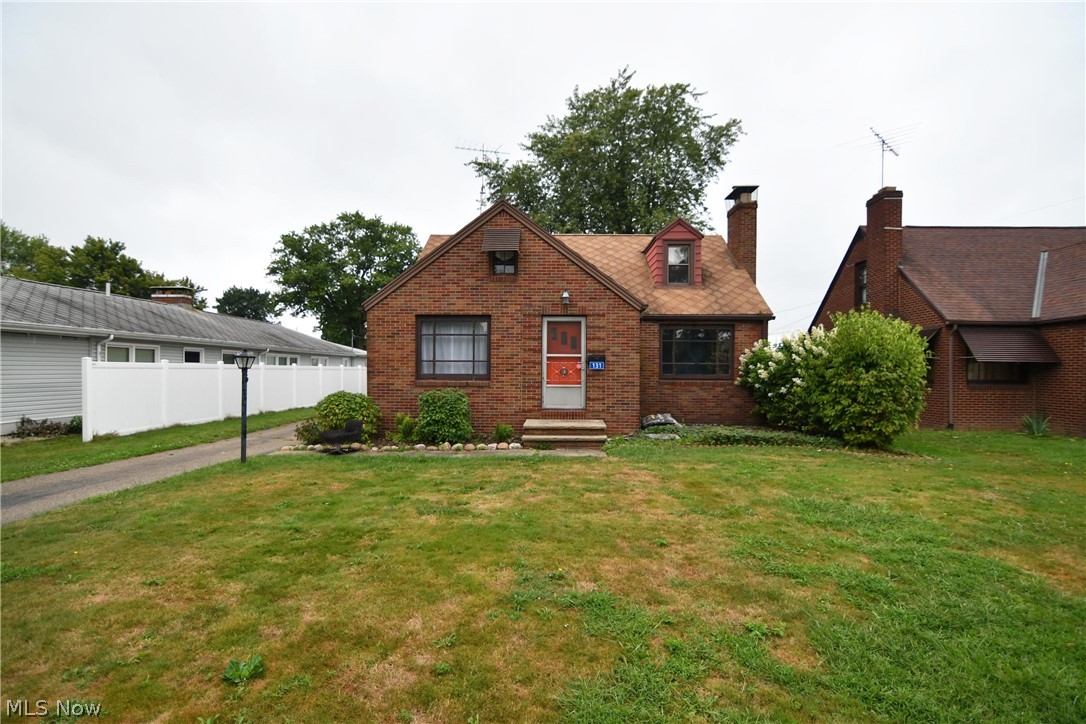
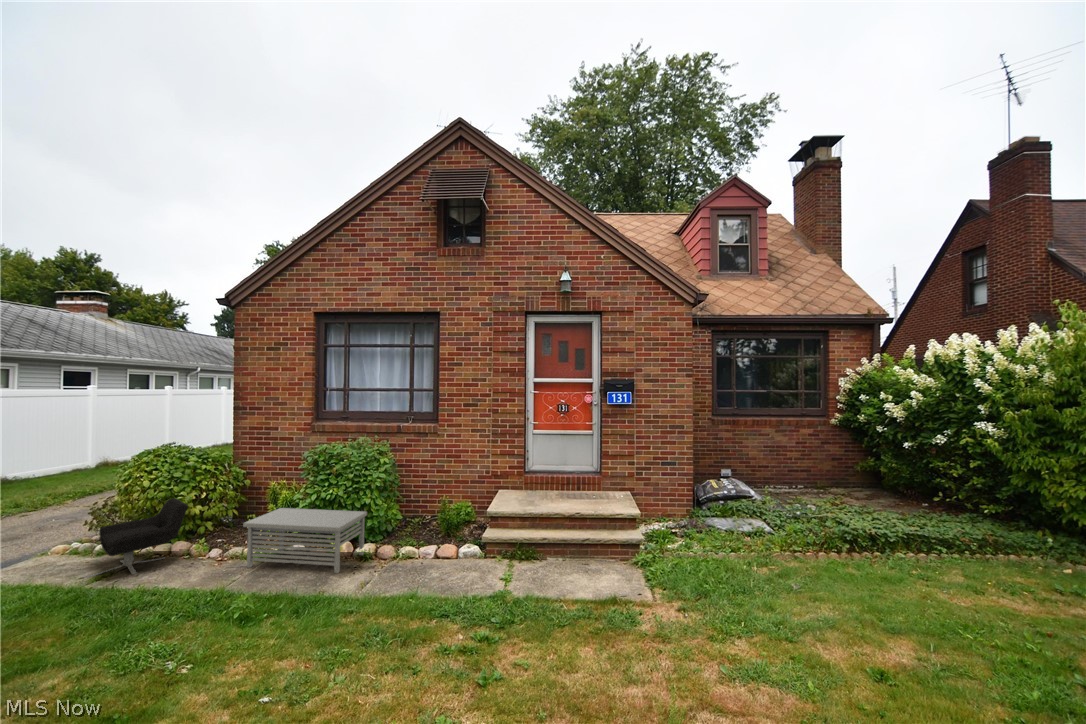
storage bench: none [398,425,458,454] -> present [243,508,367,573]

